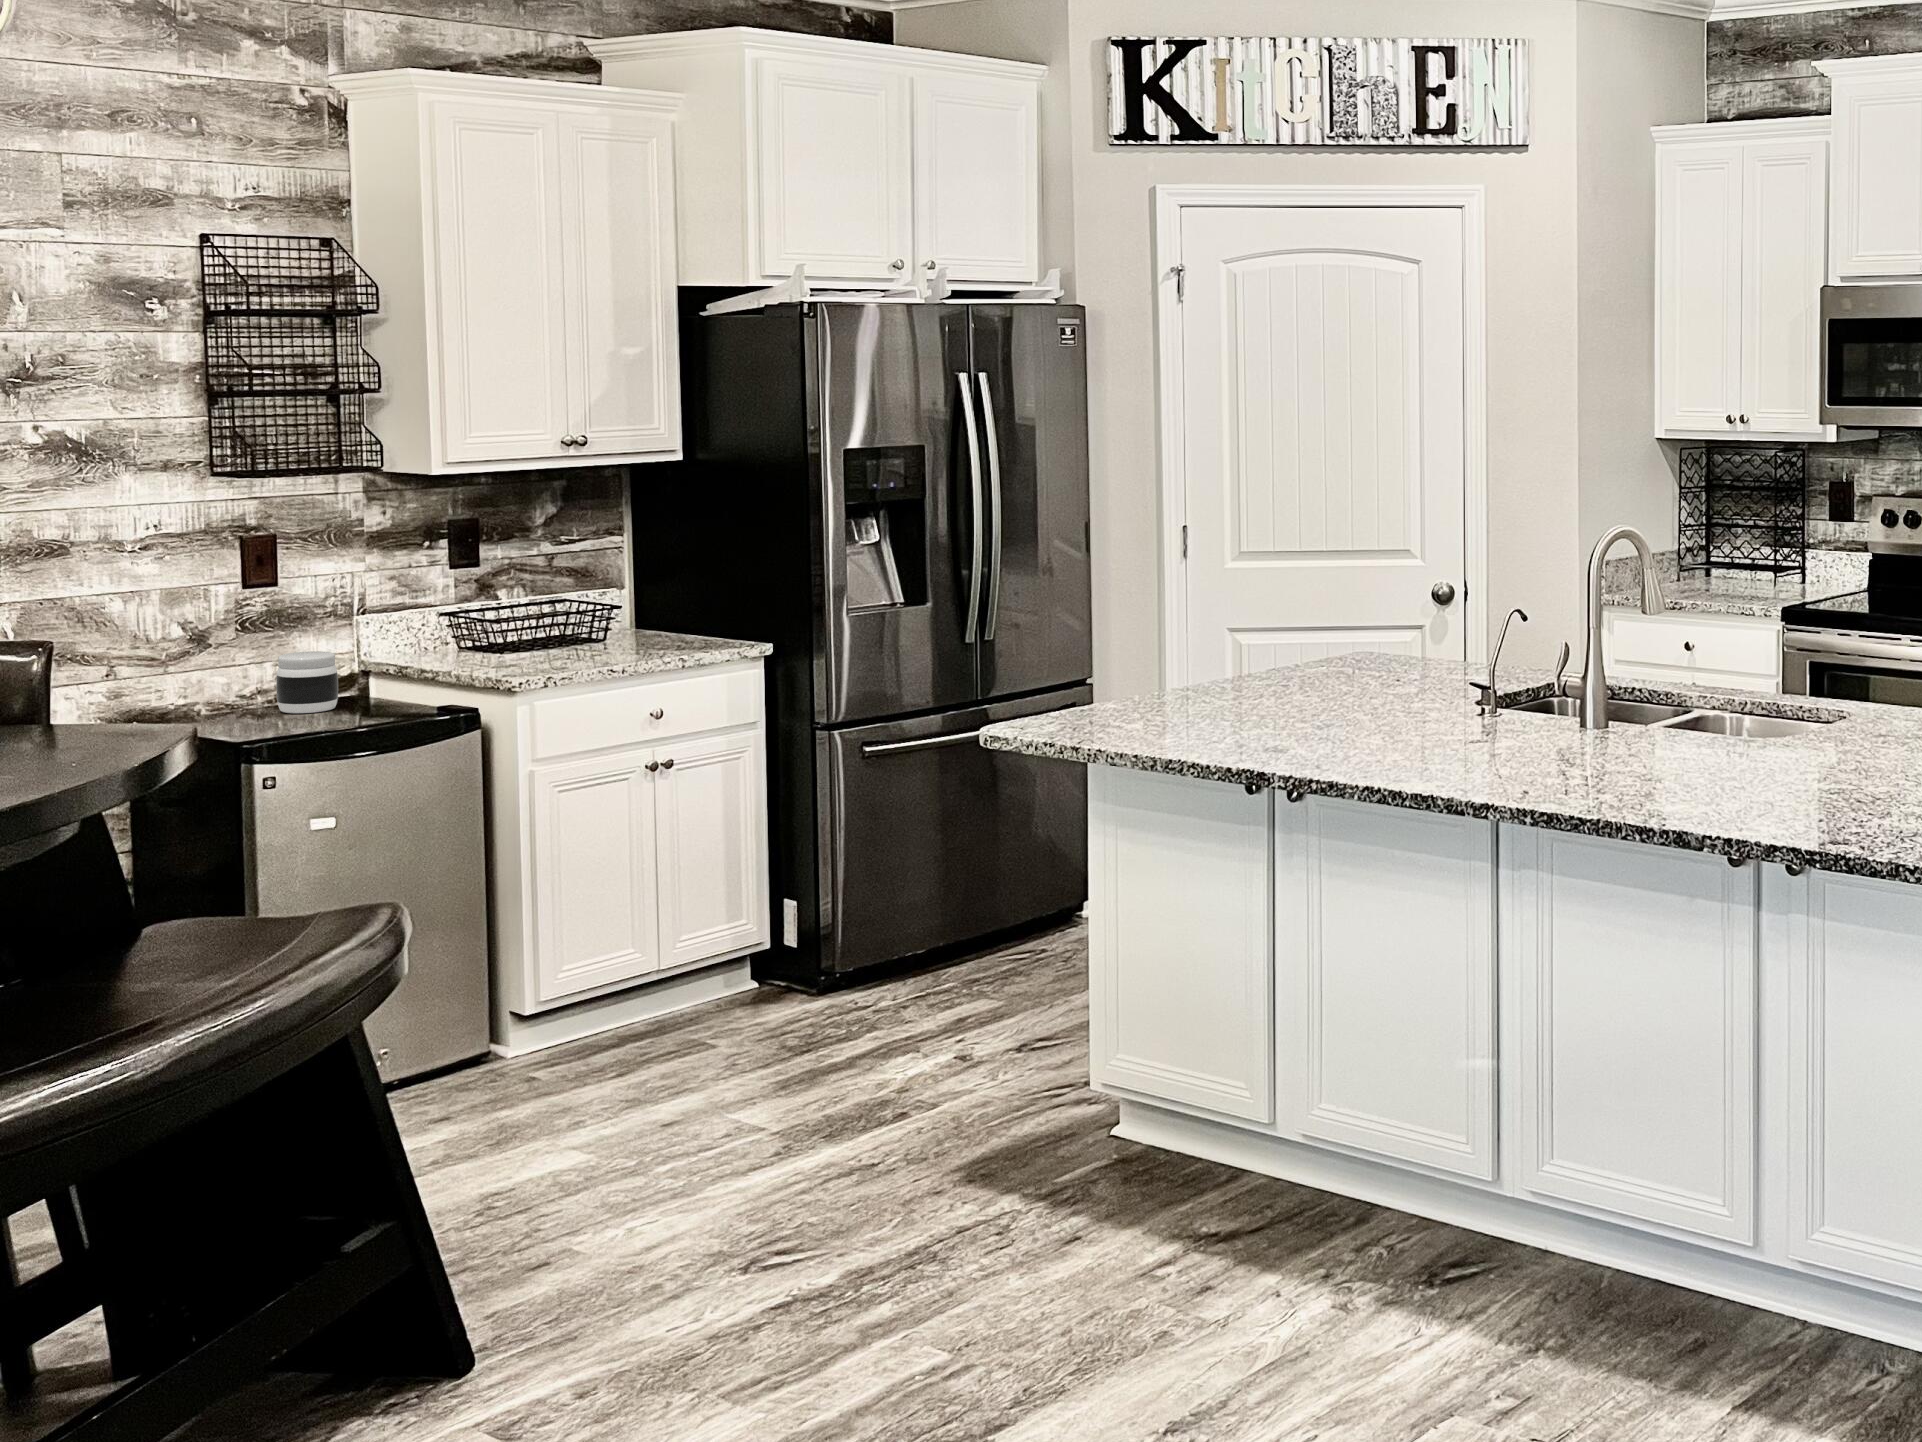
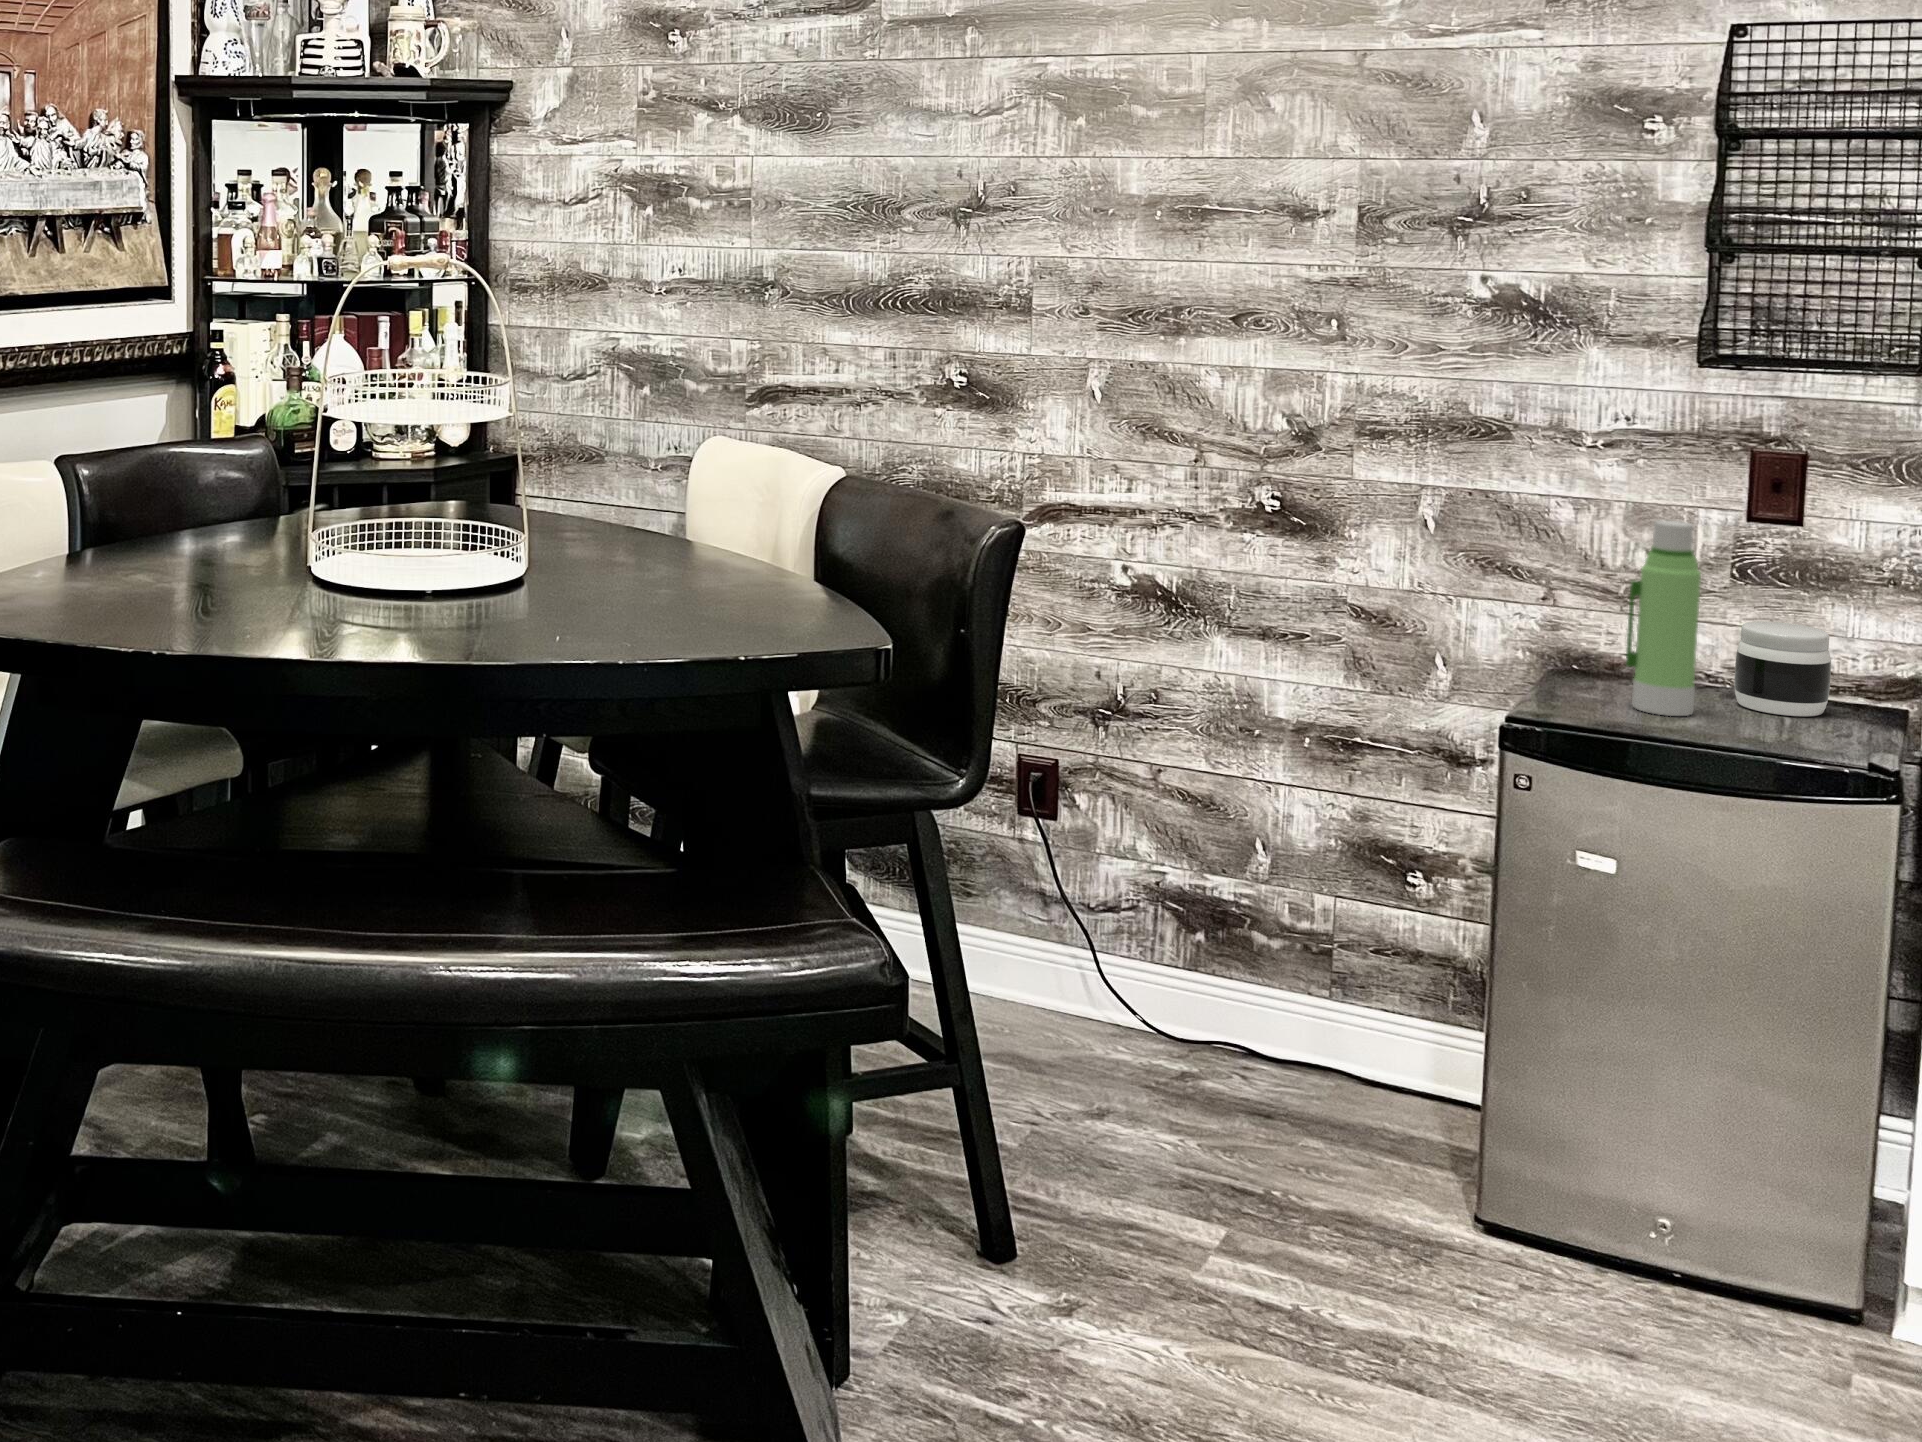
water bottle: none [237,591,284,728] -> present [1626,521,1701,716]

